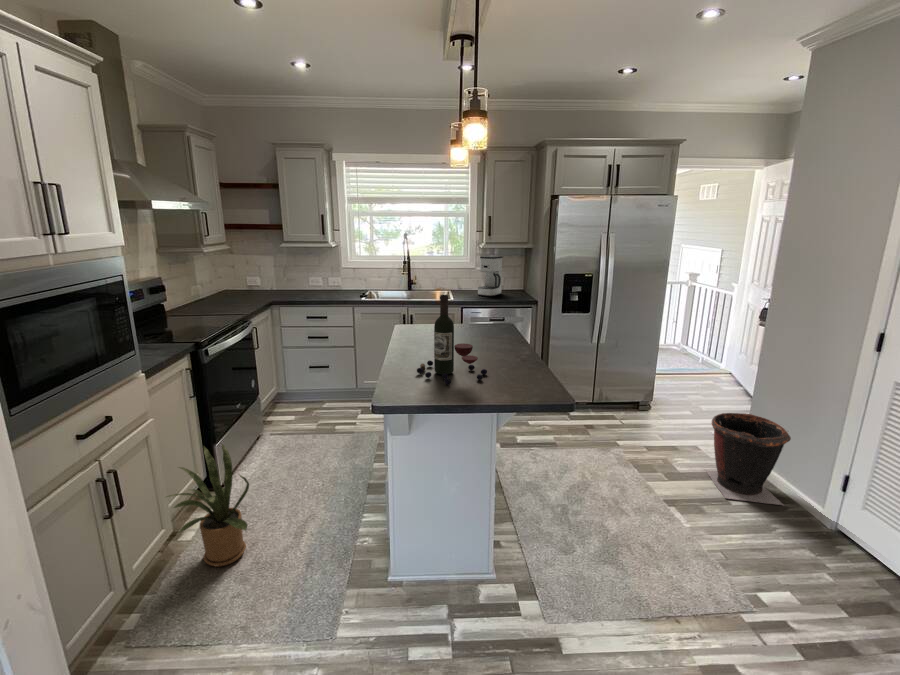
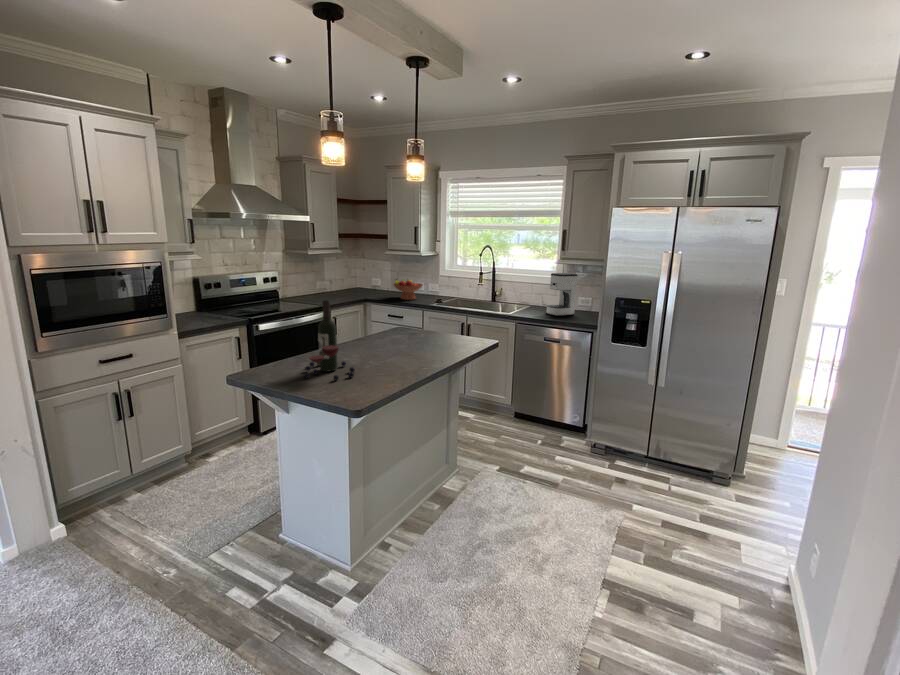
fruit bowl: none [298,272,334,296] -> present [394,279,423,300]
waste bin: present [706,413,791,505] -> none [689,503,805,660]
house plant: present [167,444,249,567] -> none [179,395,238,485]

